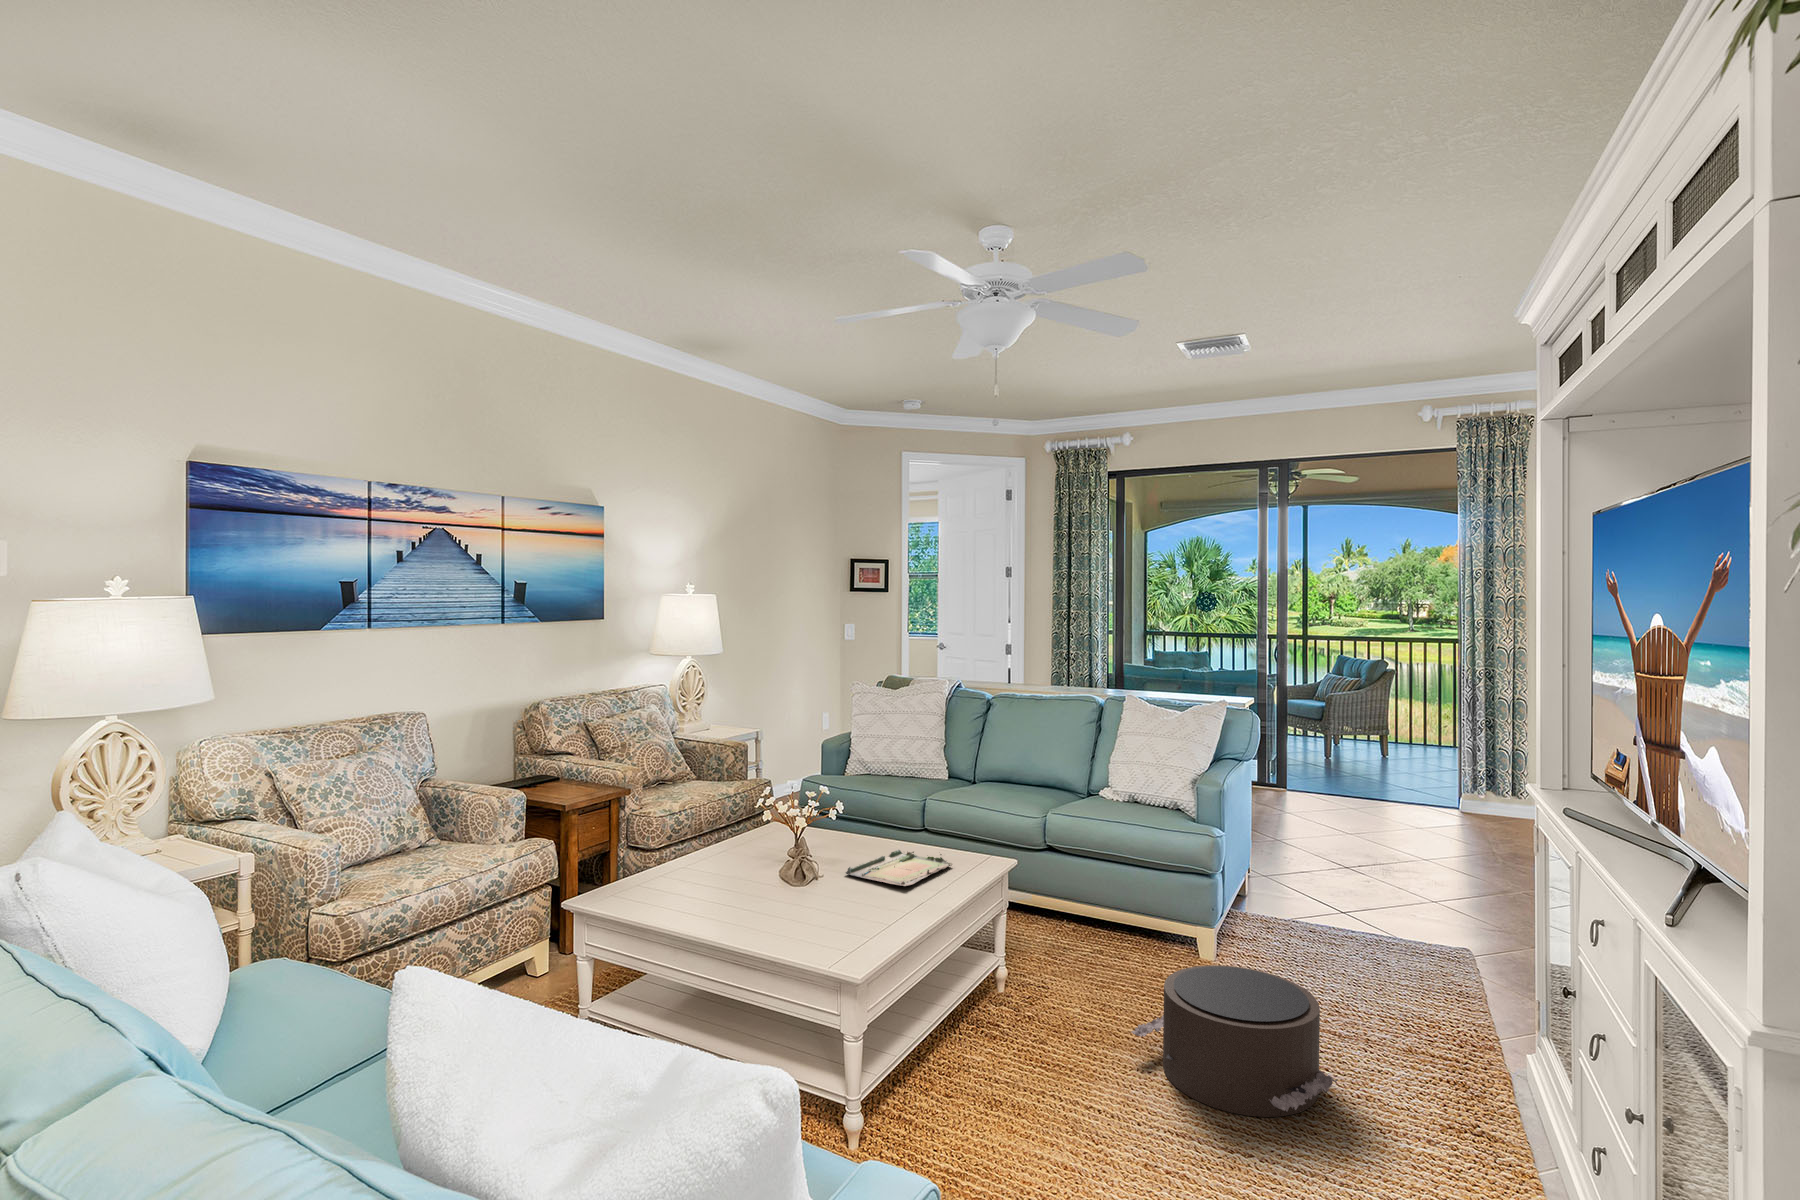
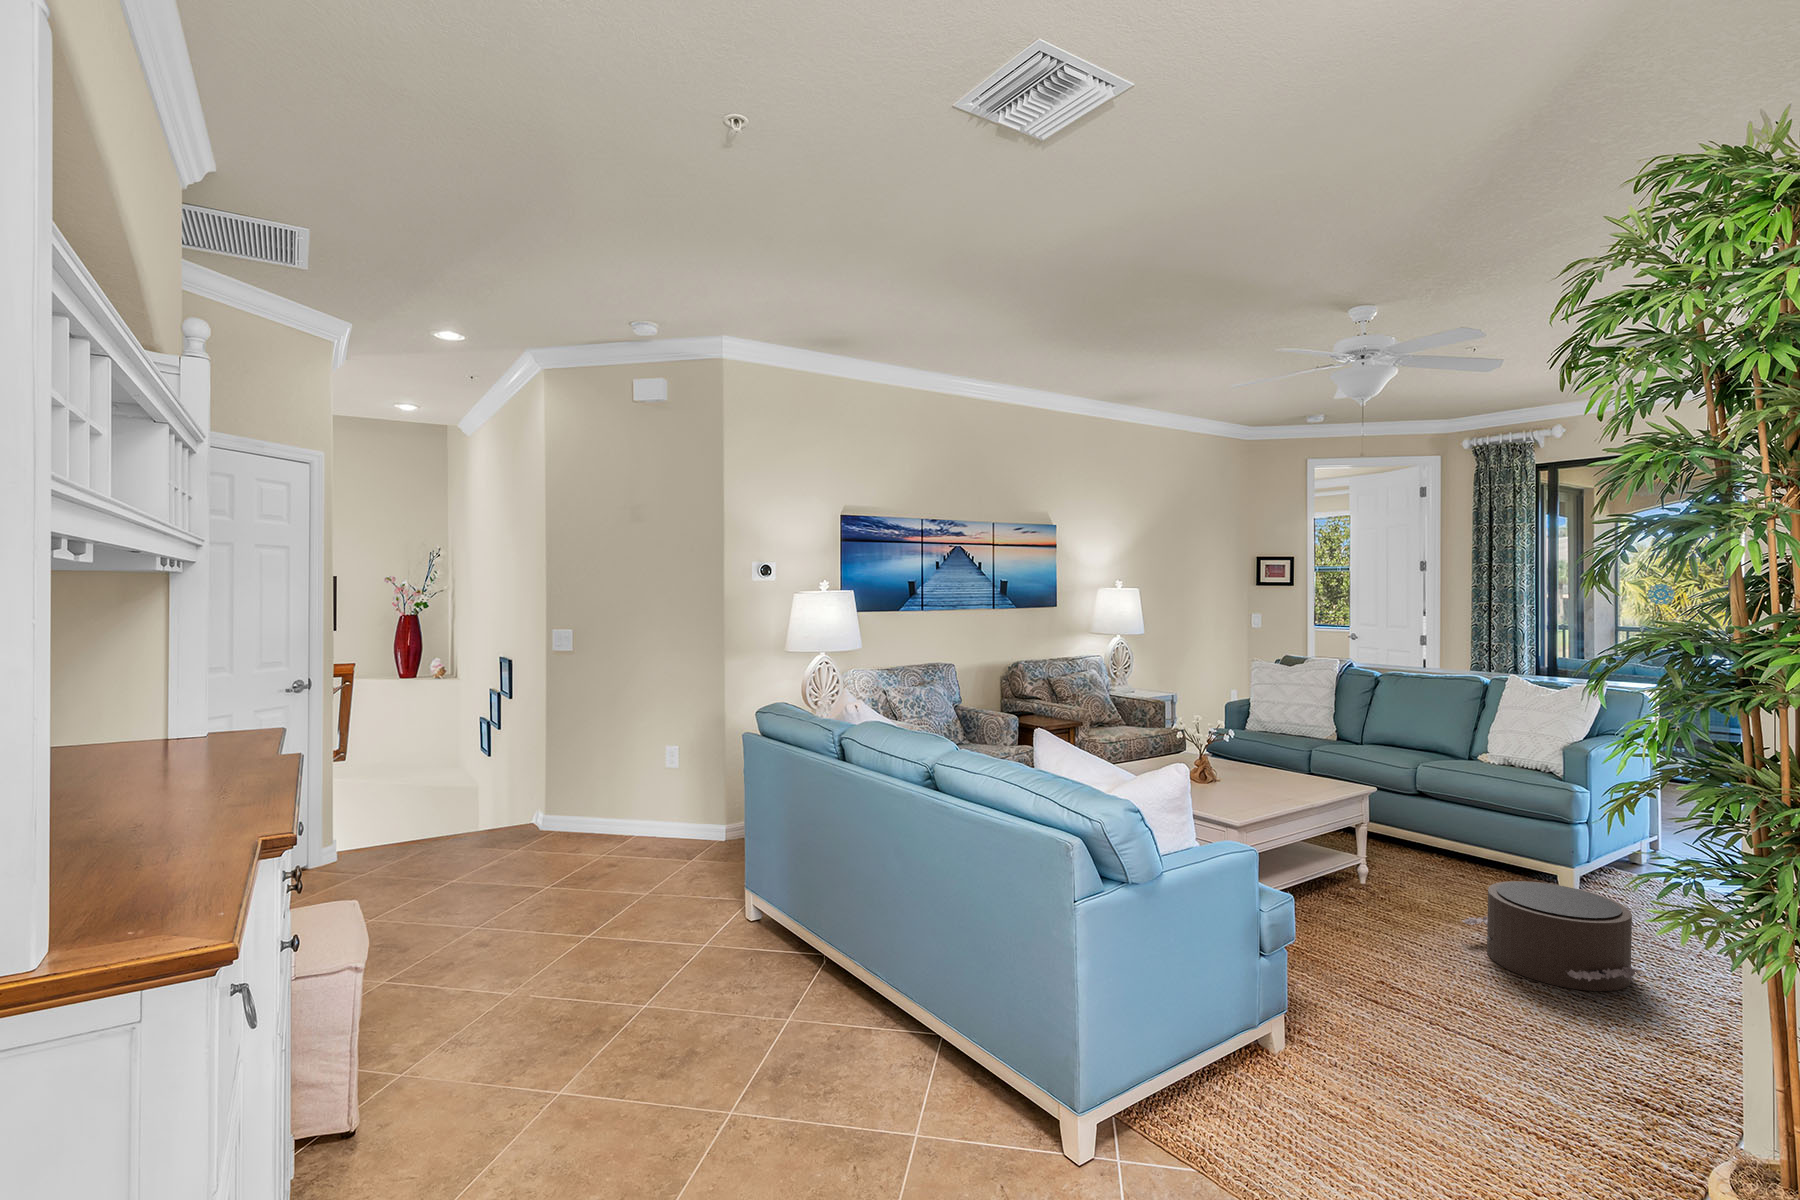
tray: present [846,849,952,886] -> none [1234,776,1321,796]

